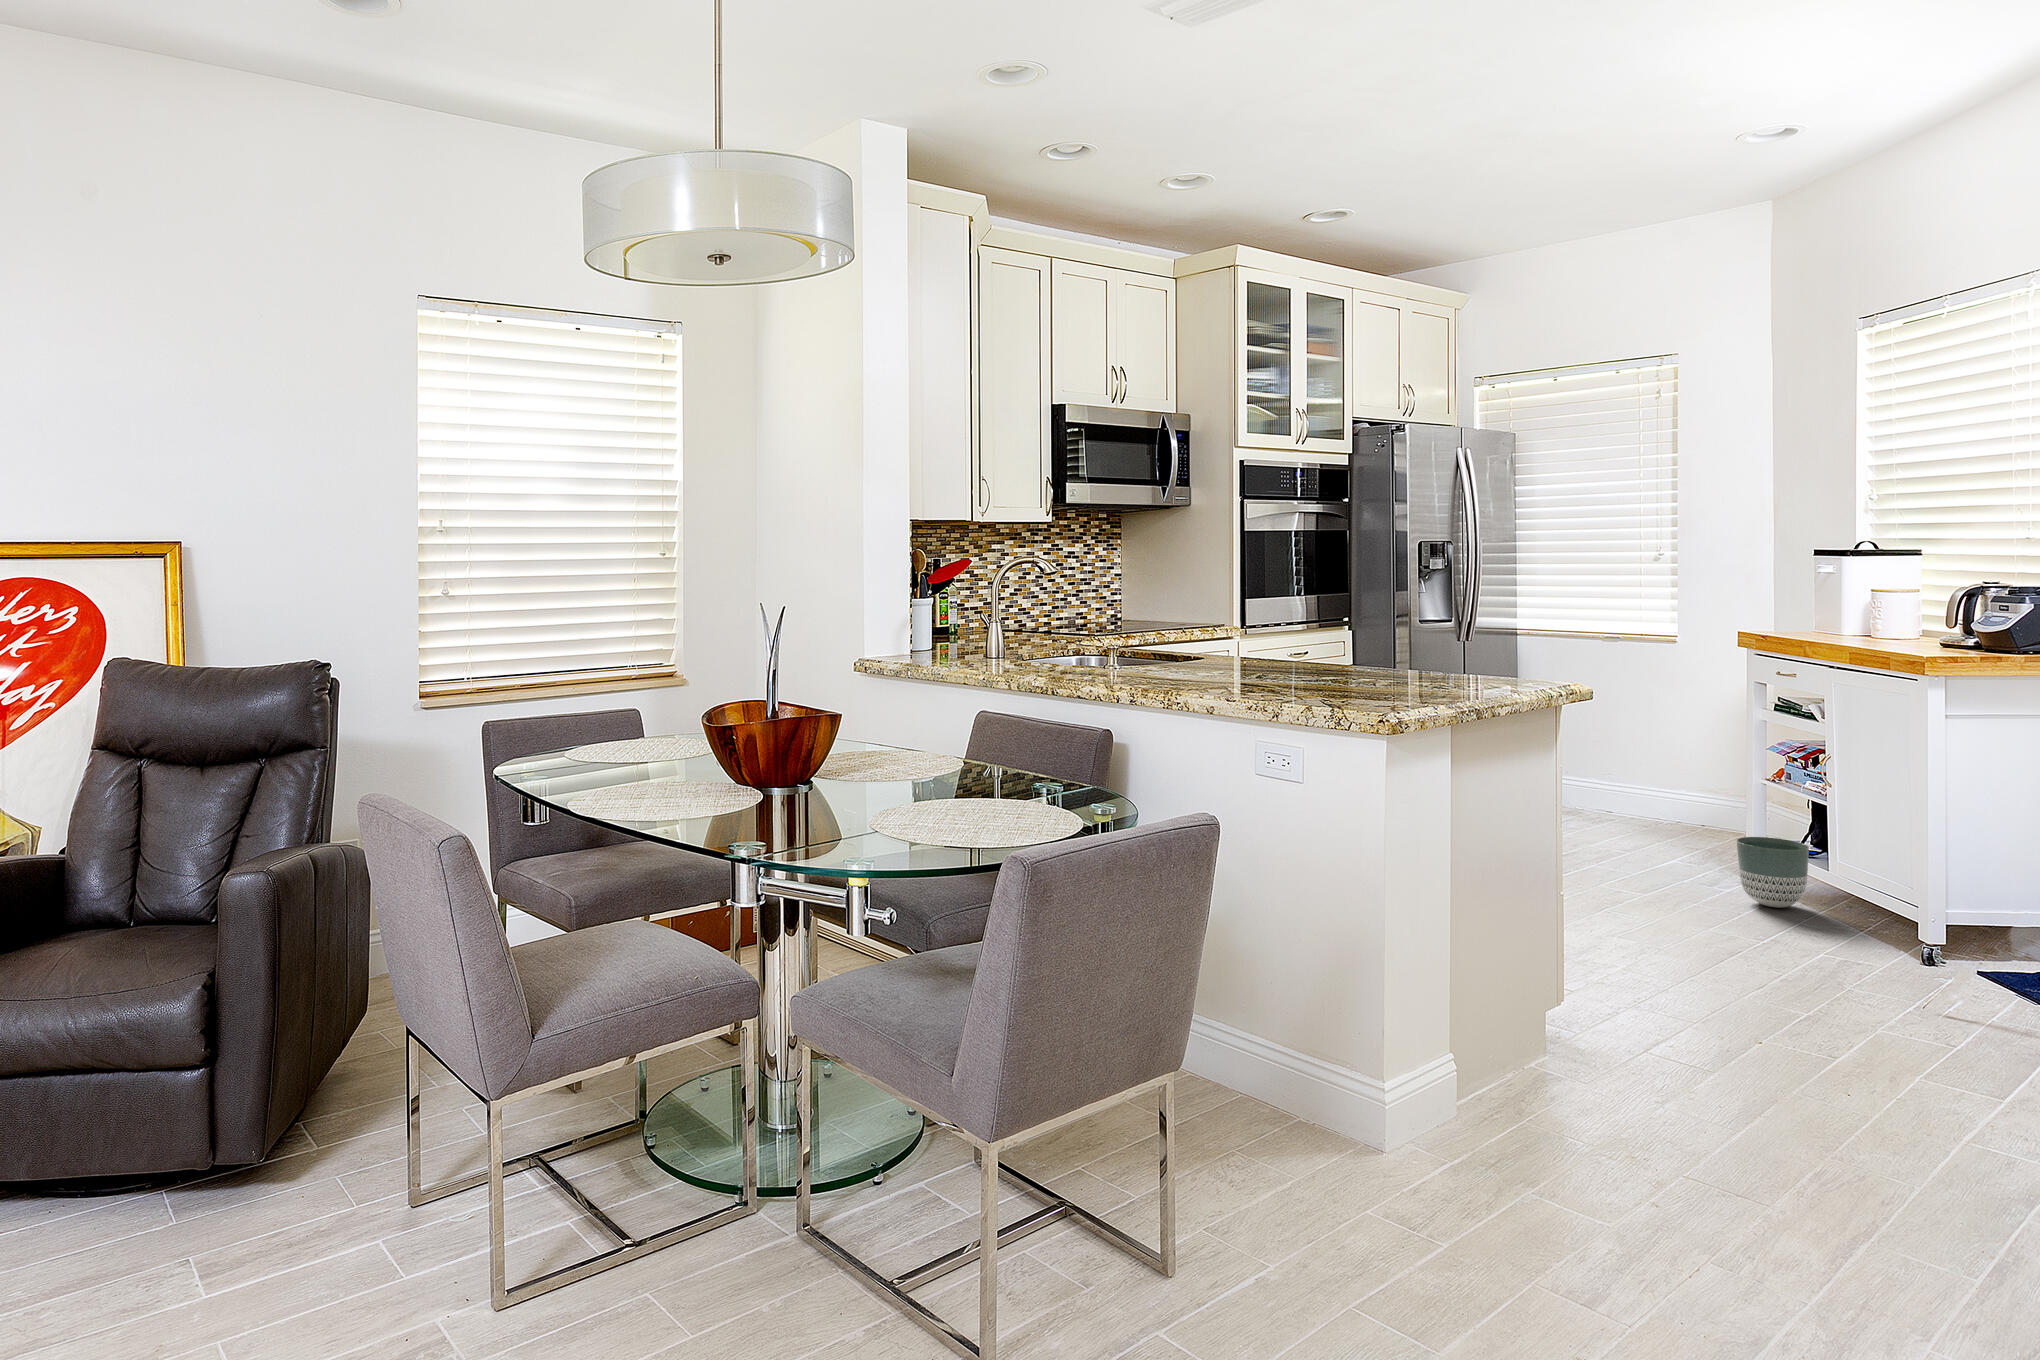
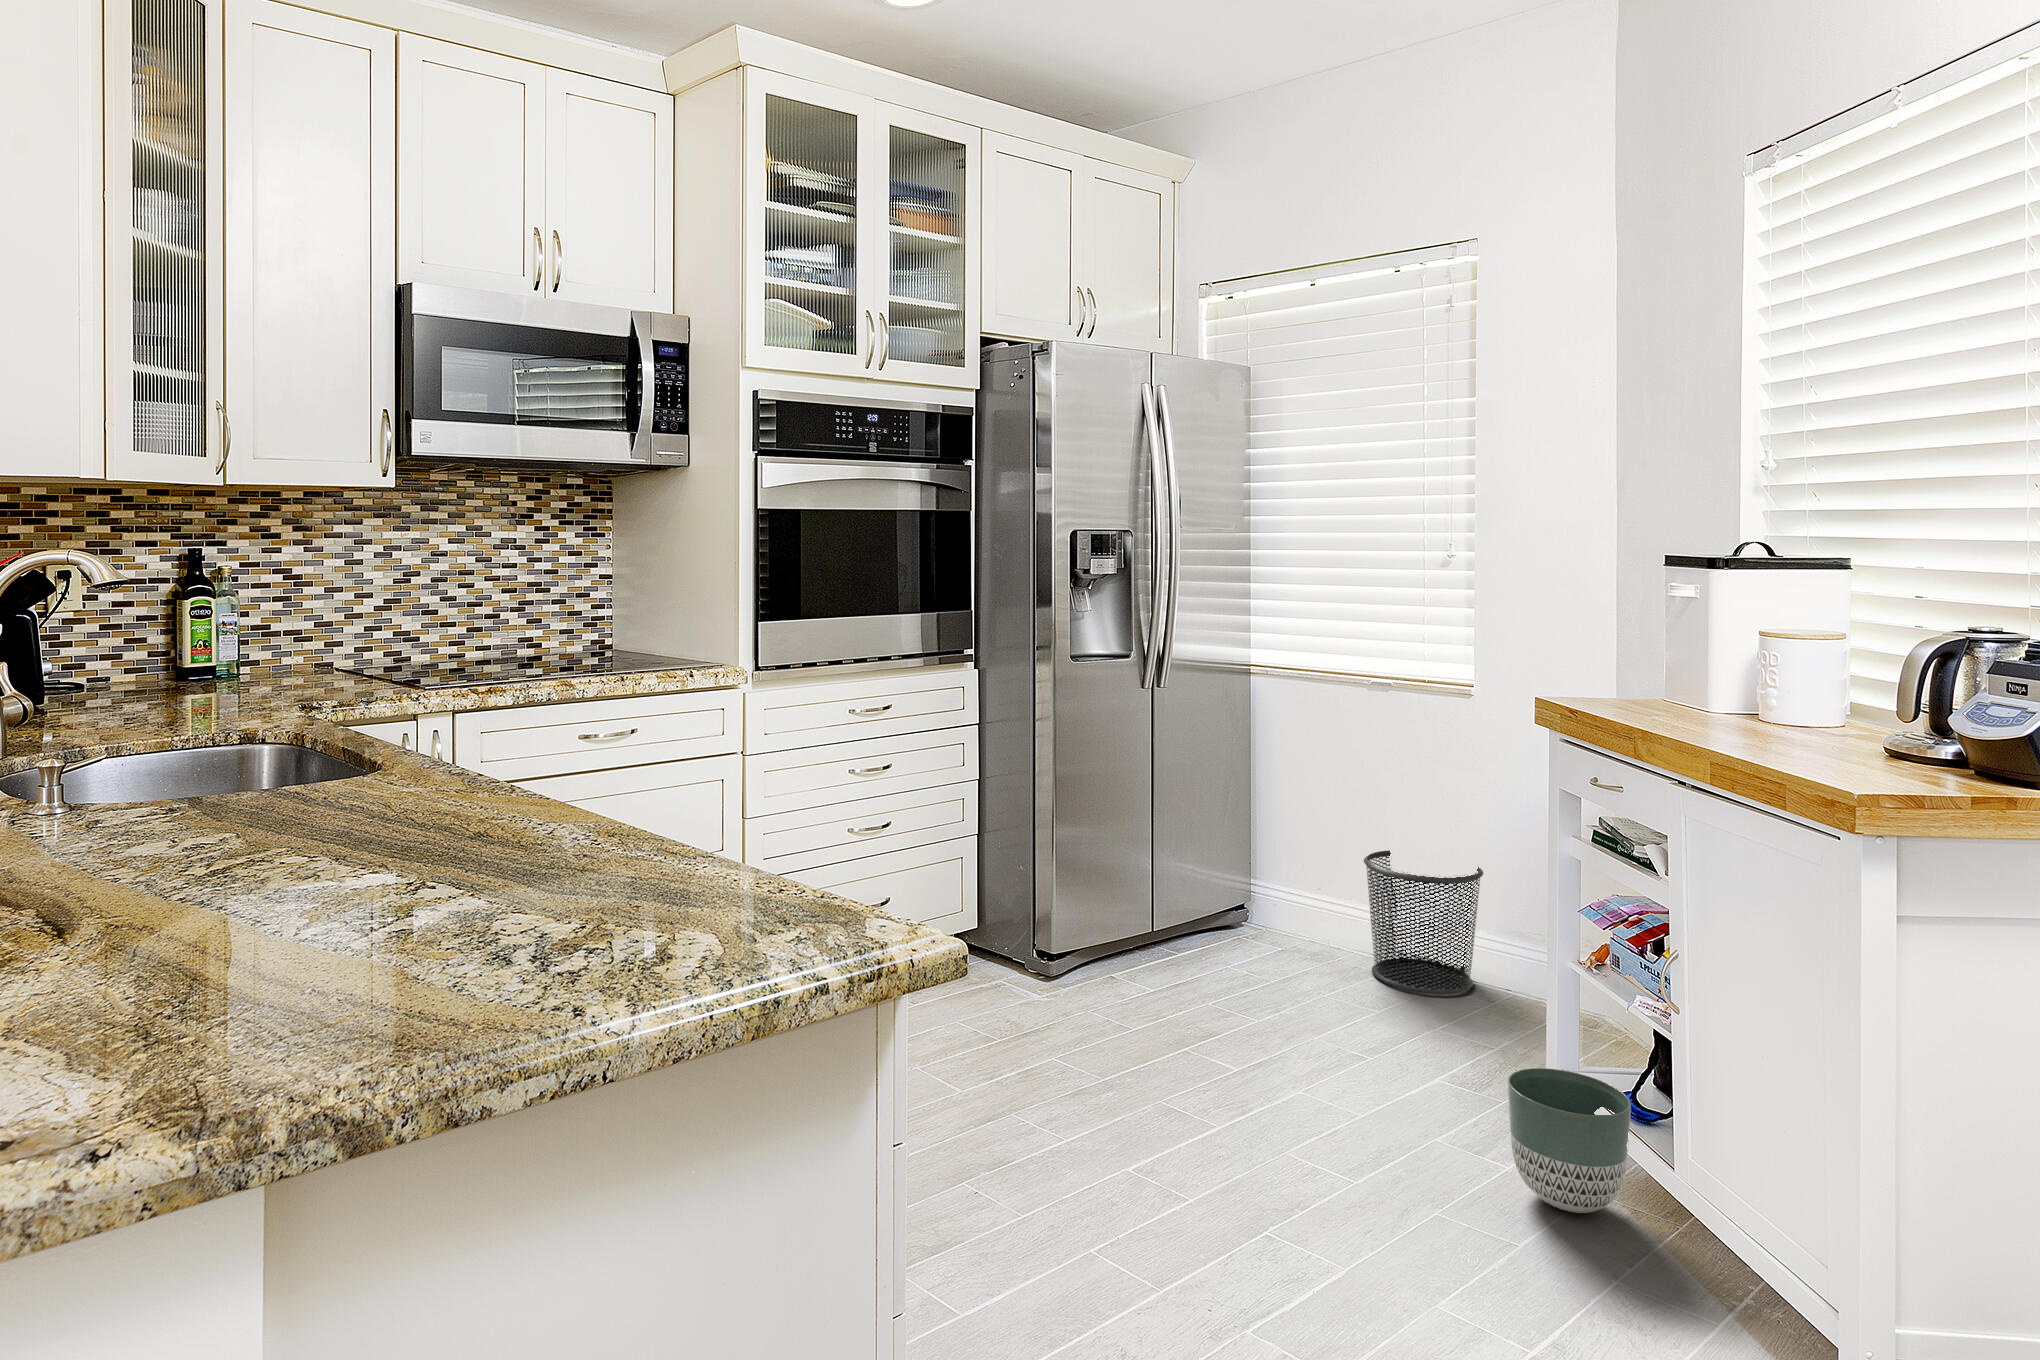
waste bin: none [1608,749,1691,836] -> present [1364,850,1483,995]

